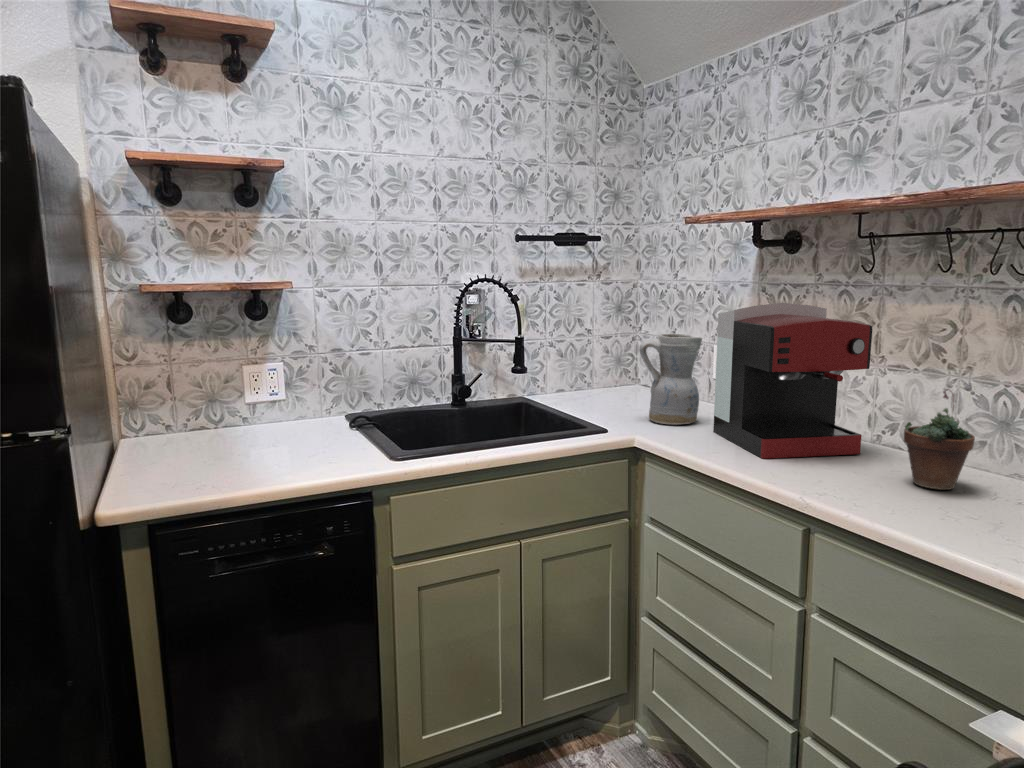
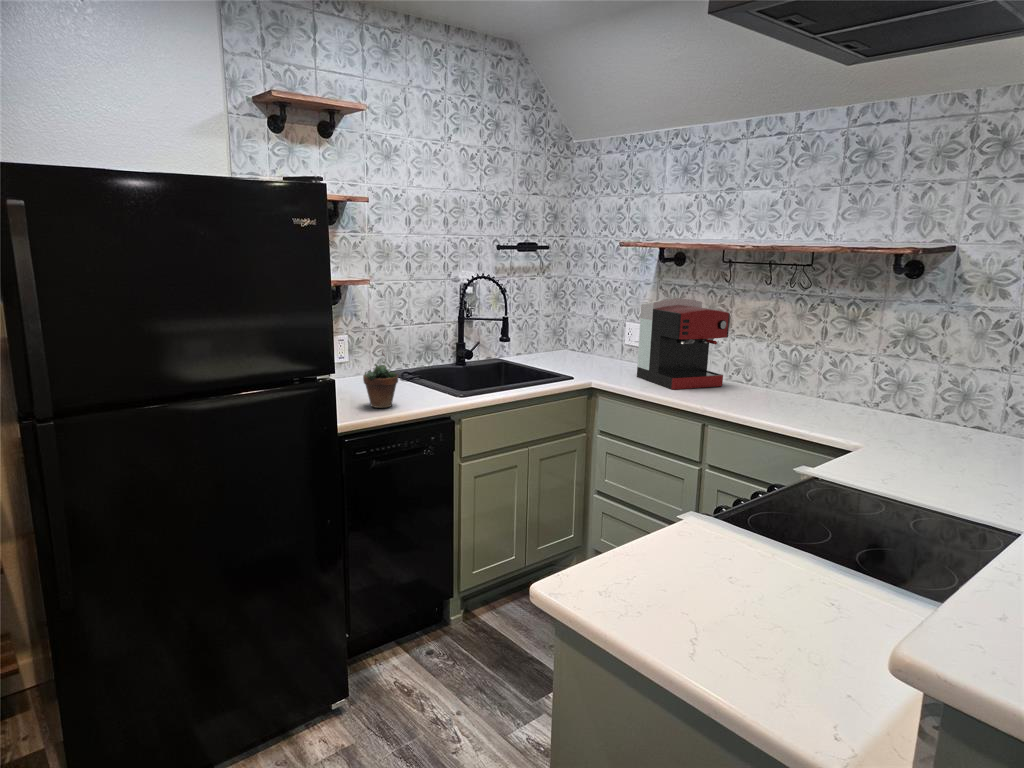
ceramic pitcher: present [639,333,702,425] -> none [589,316,628,373]
succulent plant: present [904,389,975,490] -> present [363,352,398,408]

